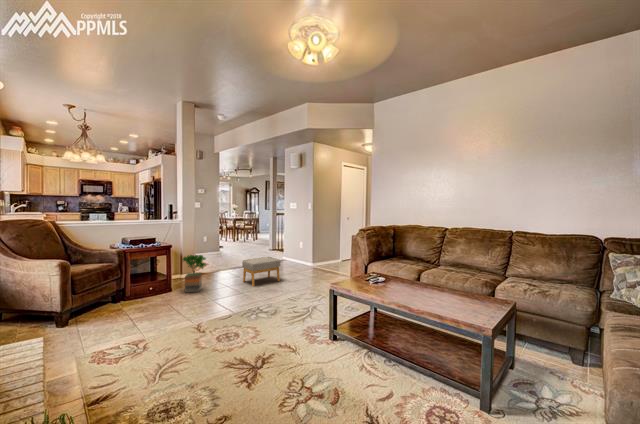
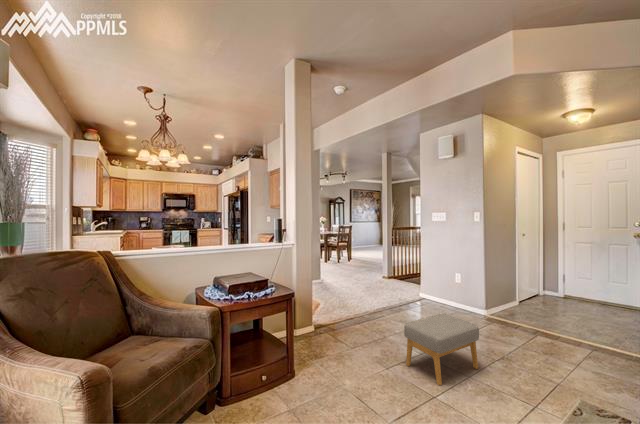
potted tree: present [182,255,206,292] -> none [306,316,354,398]

